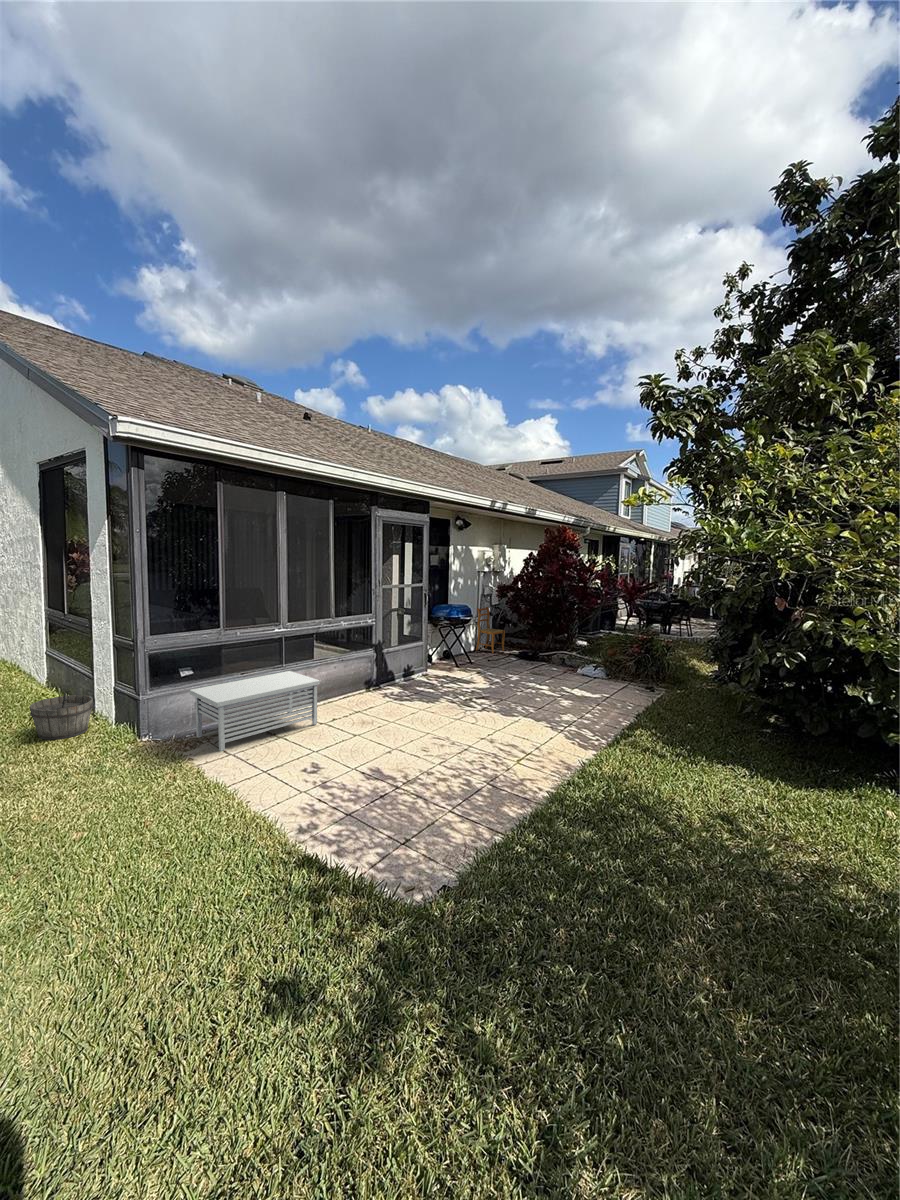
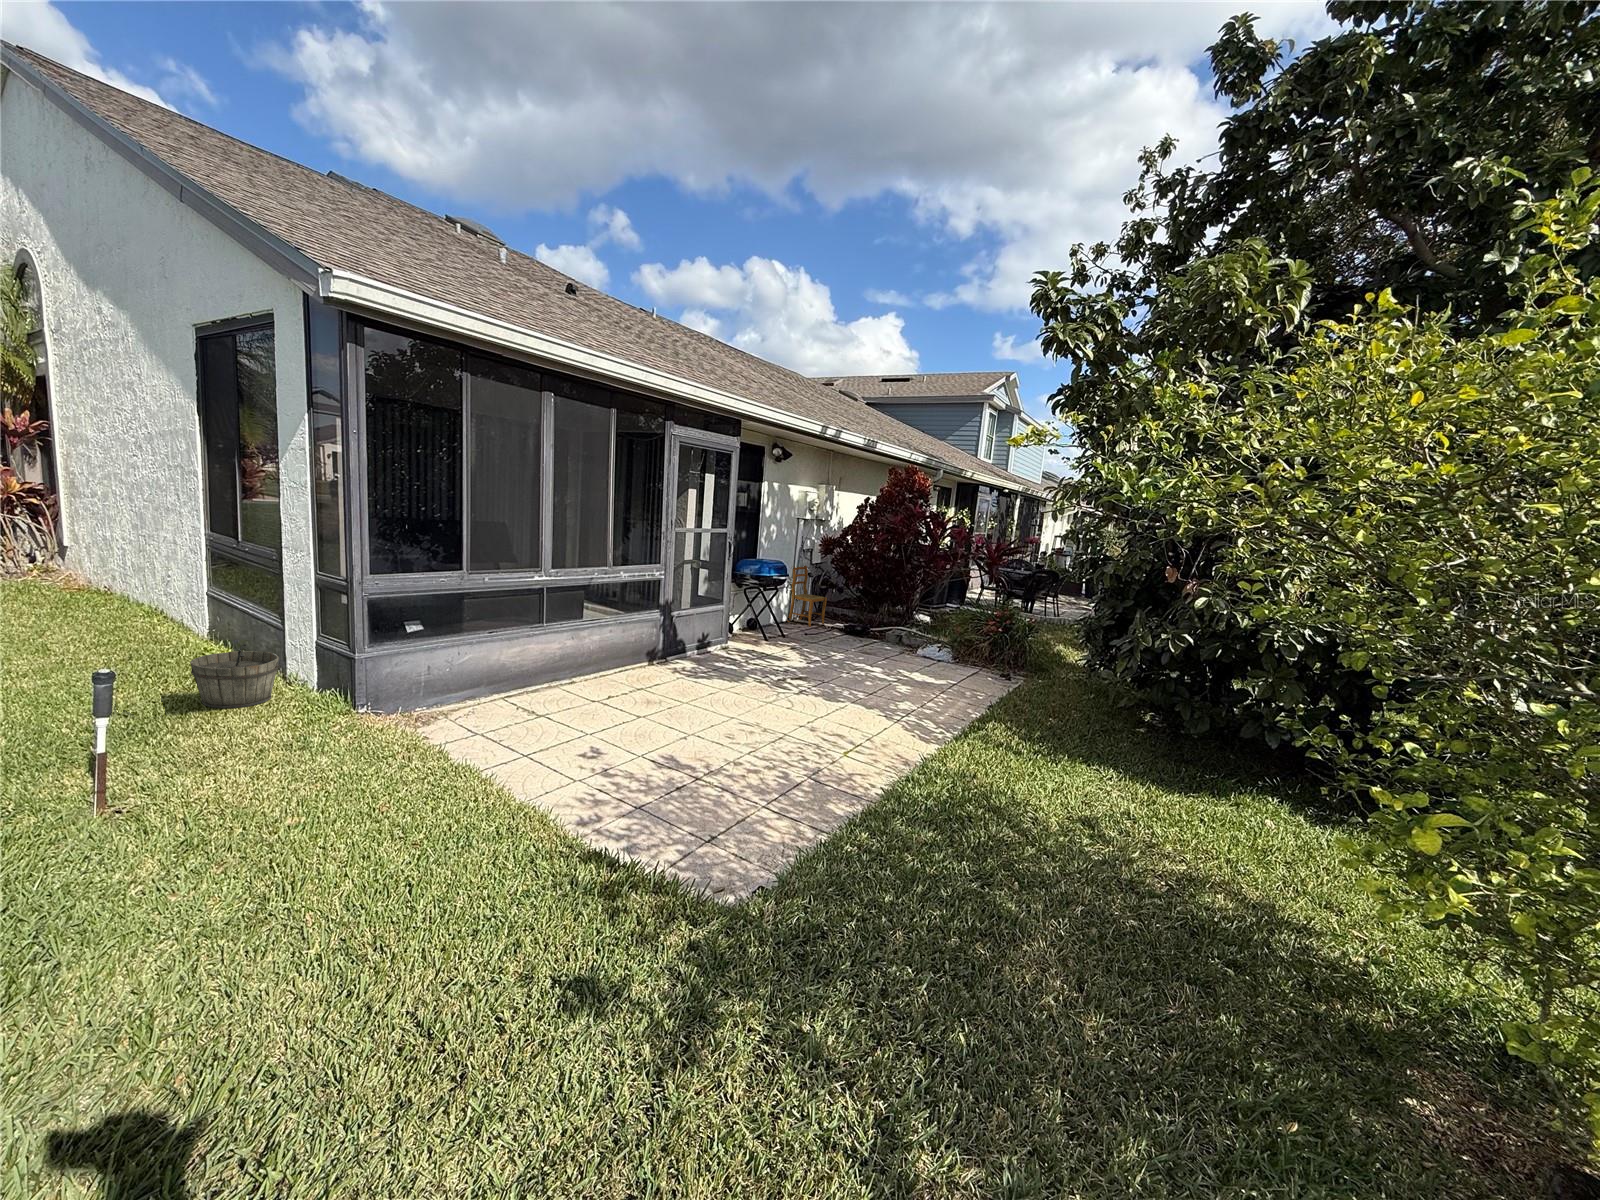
storage bench: present [190,671,320,751] -> none [417,633,591,732]

